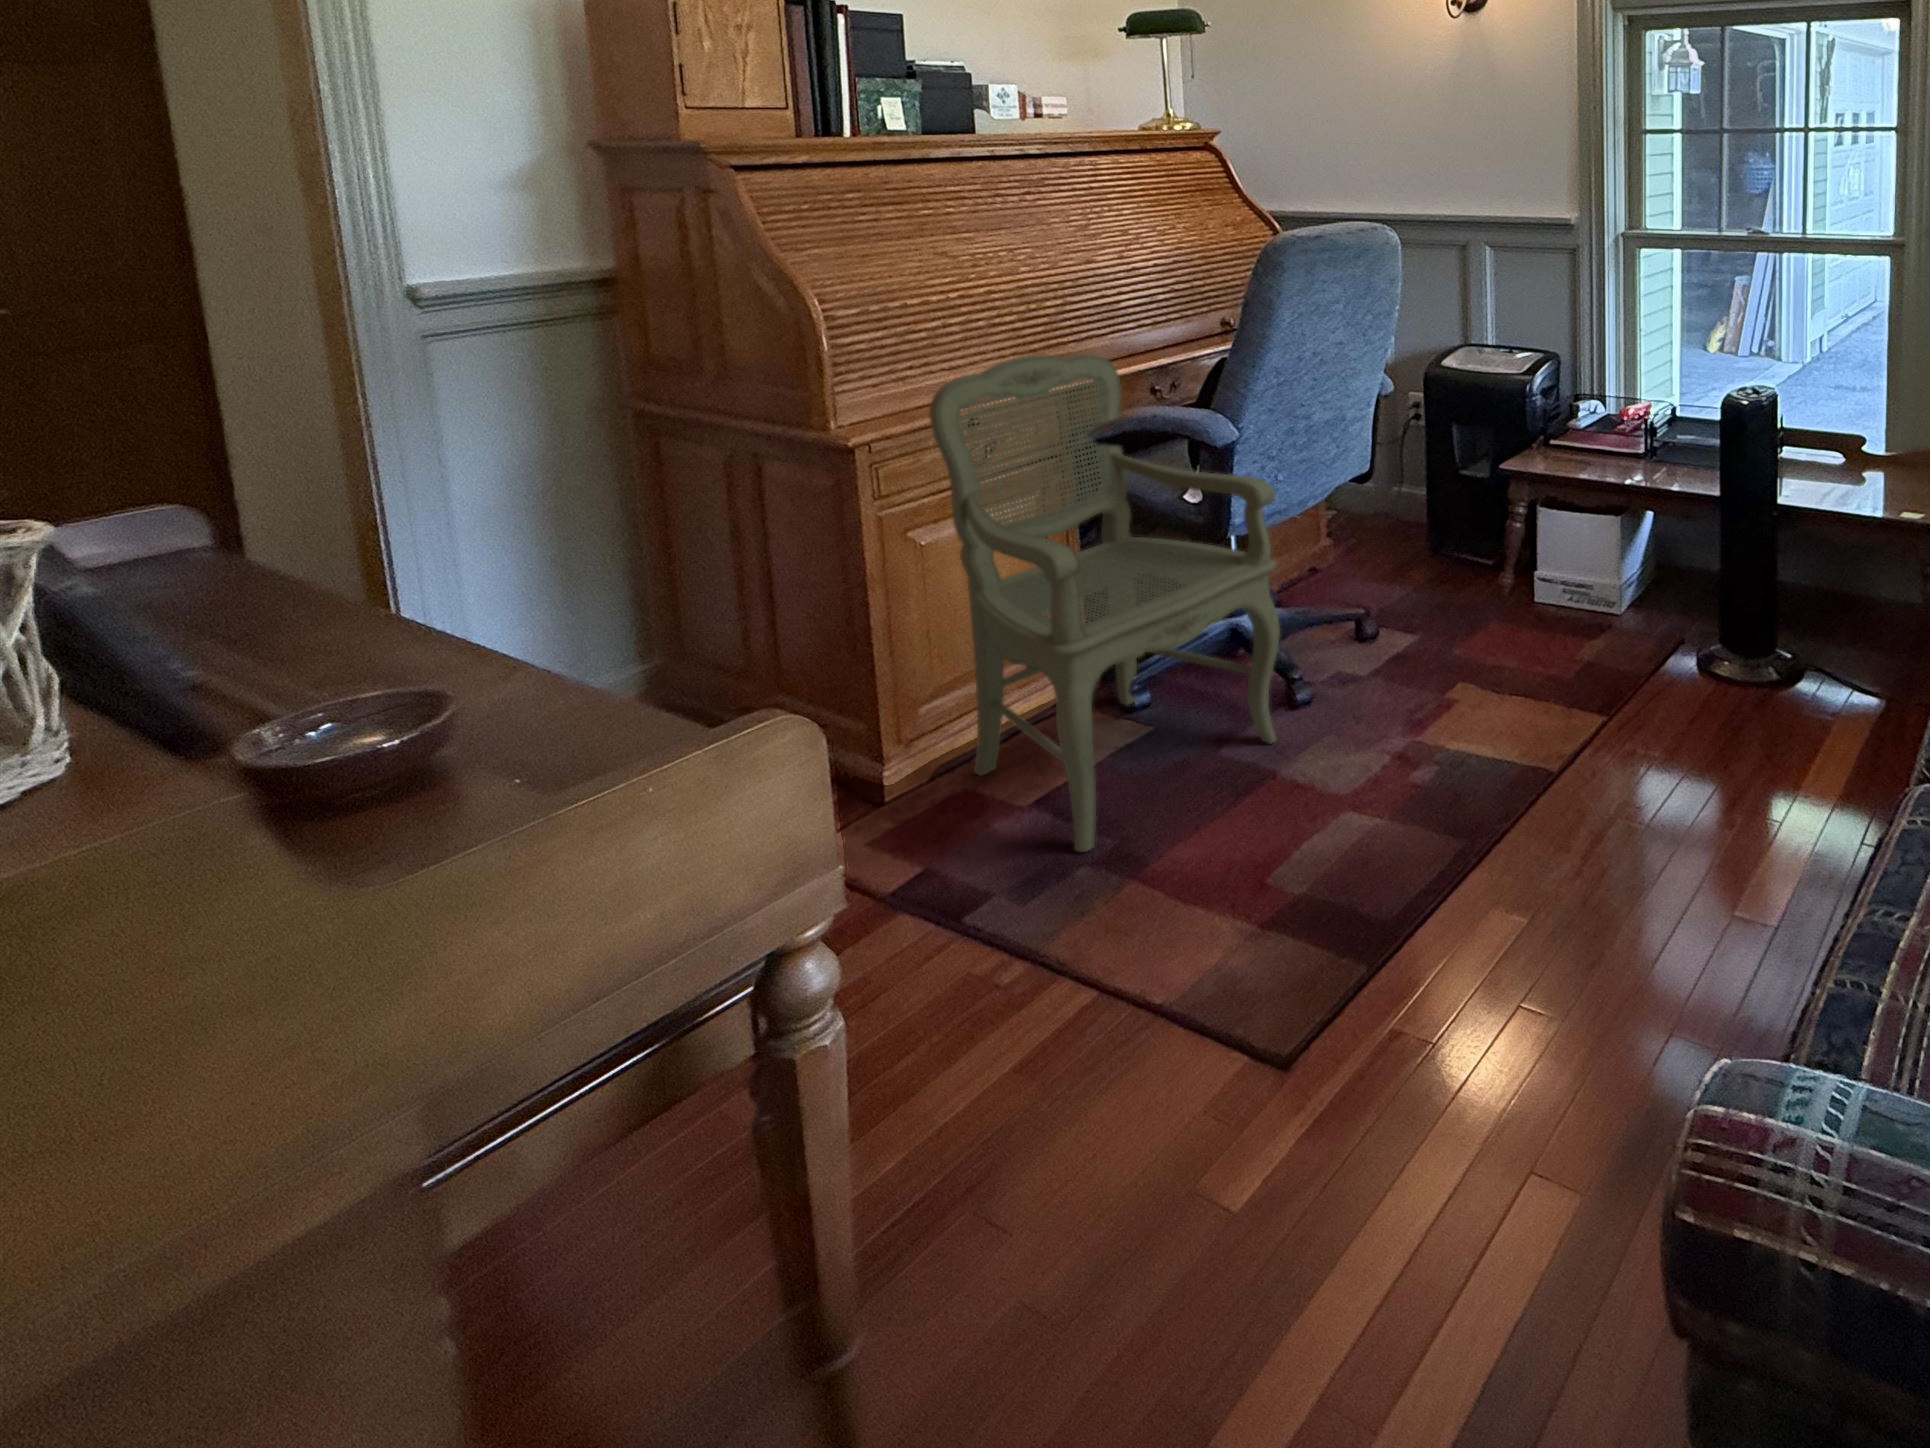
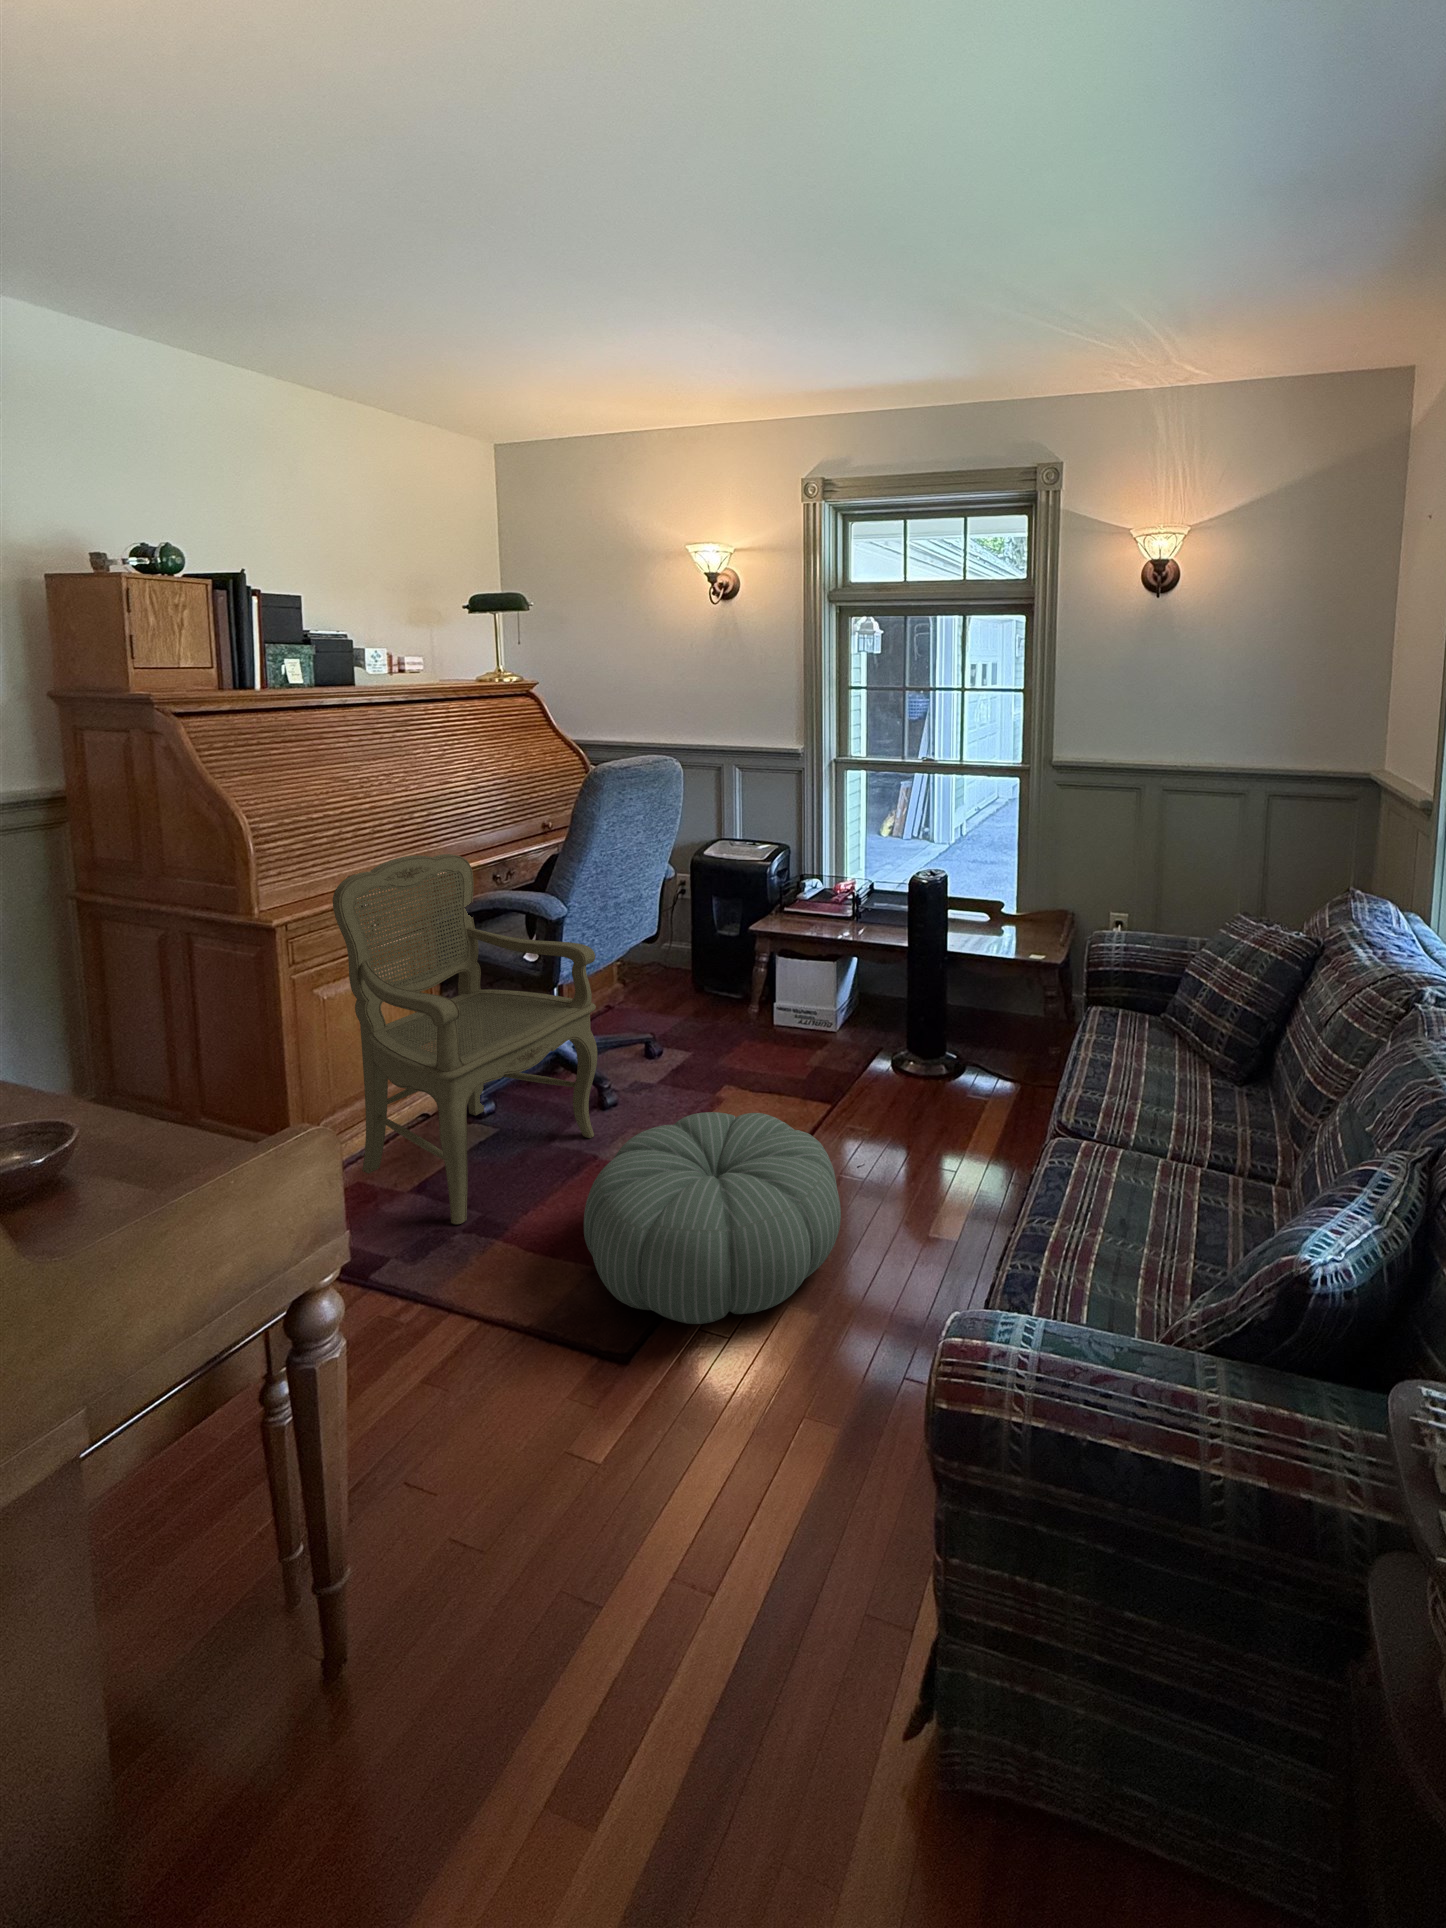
pouf: none [1236,717,1598,1020] -> present [584,1112,841,1324]

